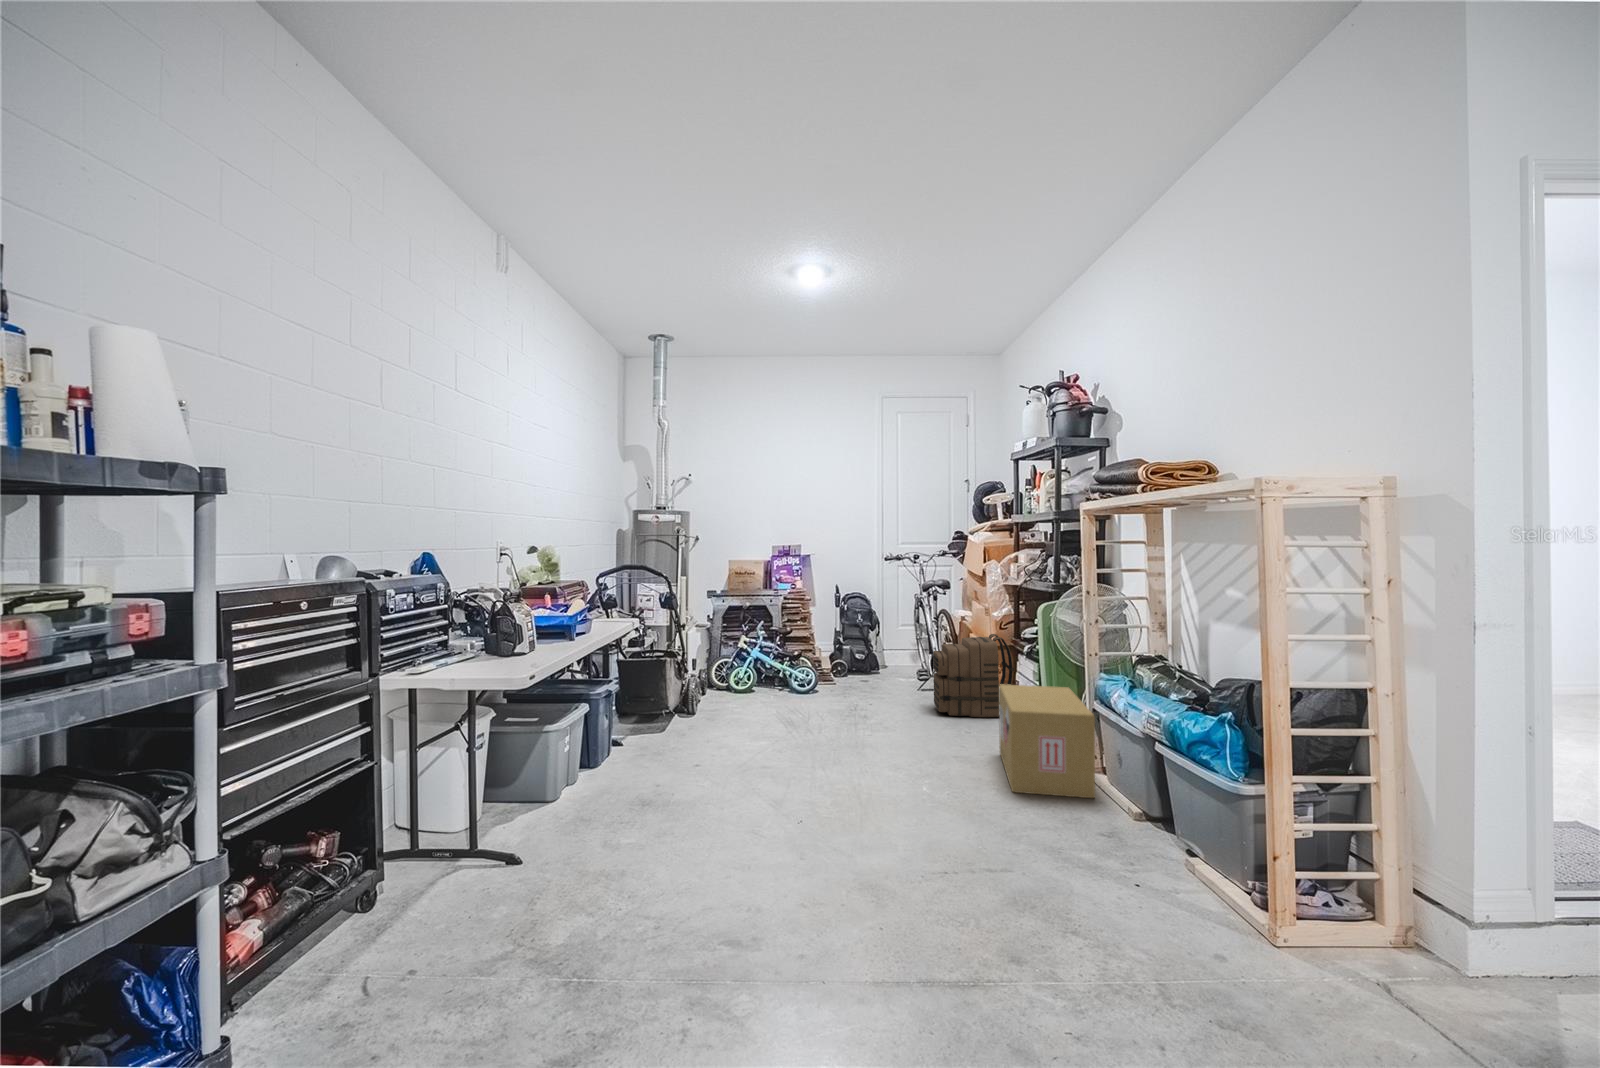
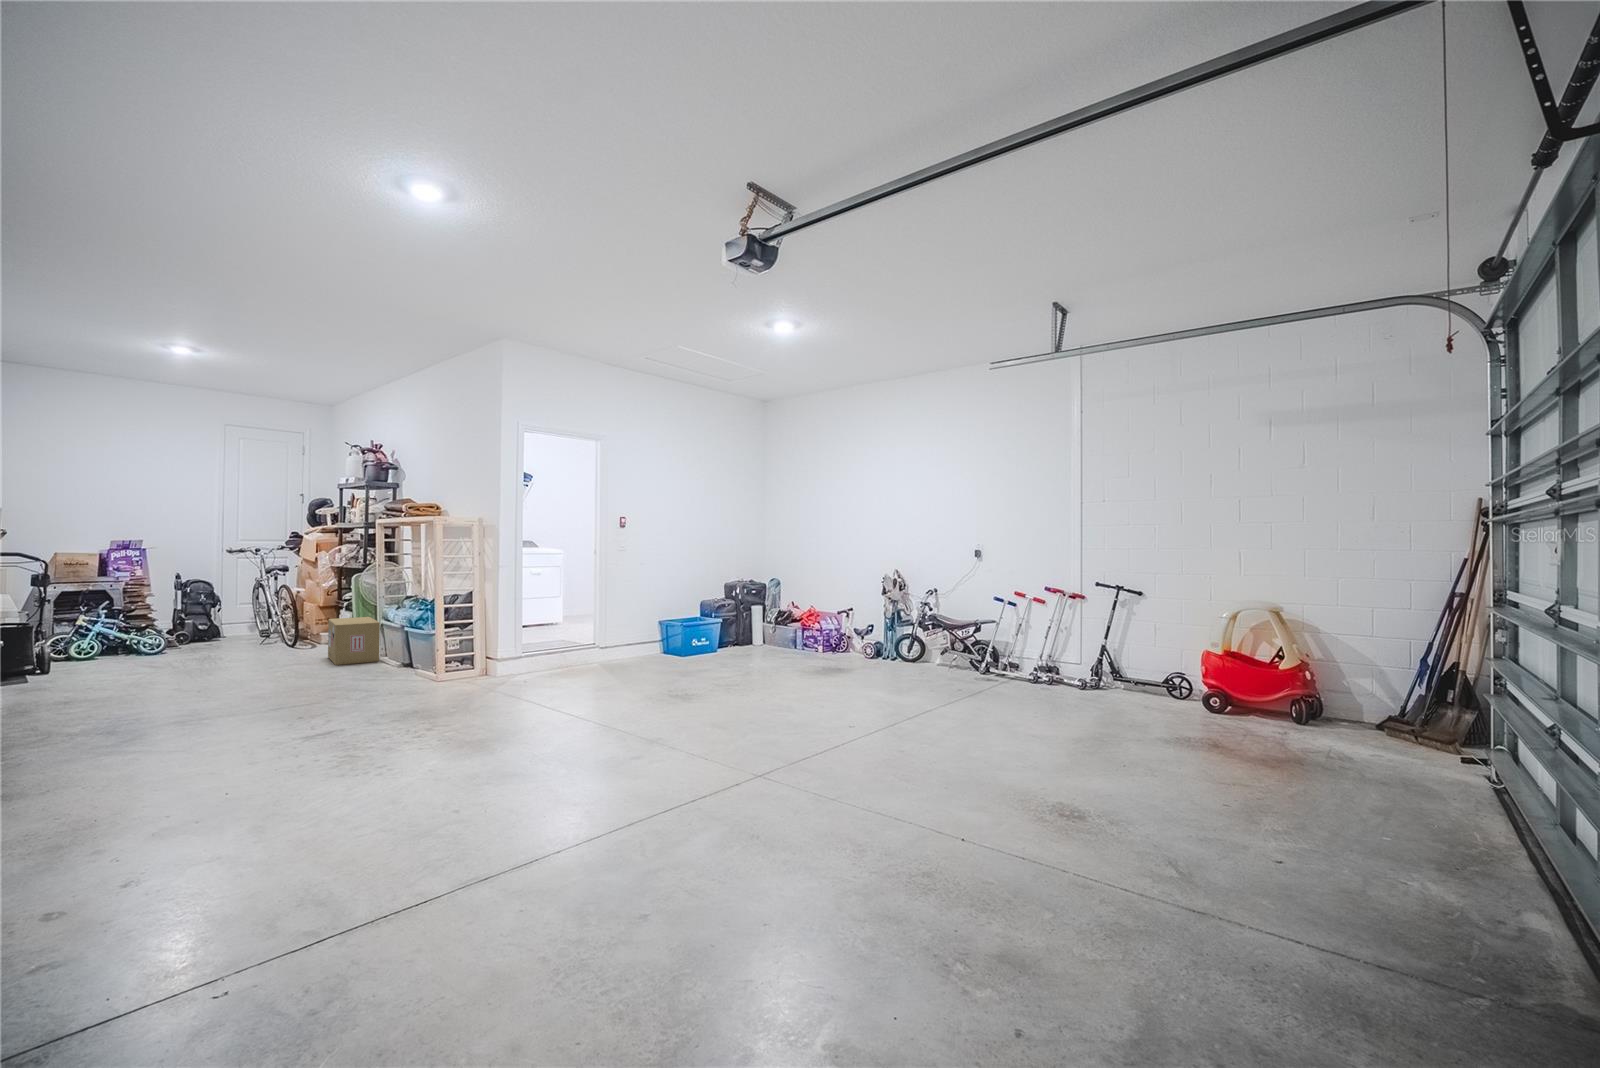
backpack: present [933,634,1014,717] -> none [278,598,338,650]

